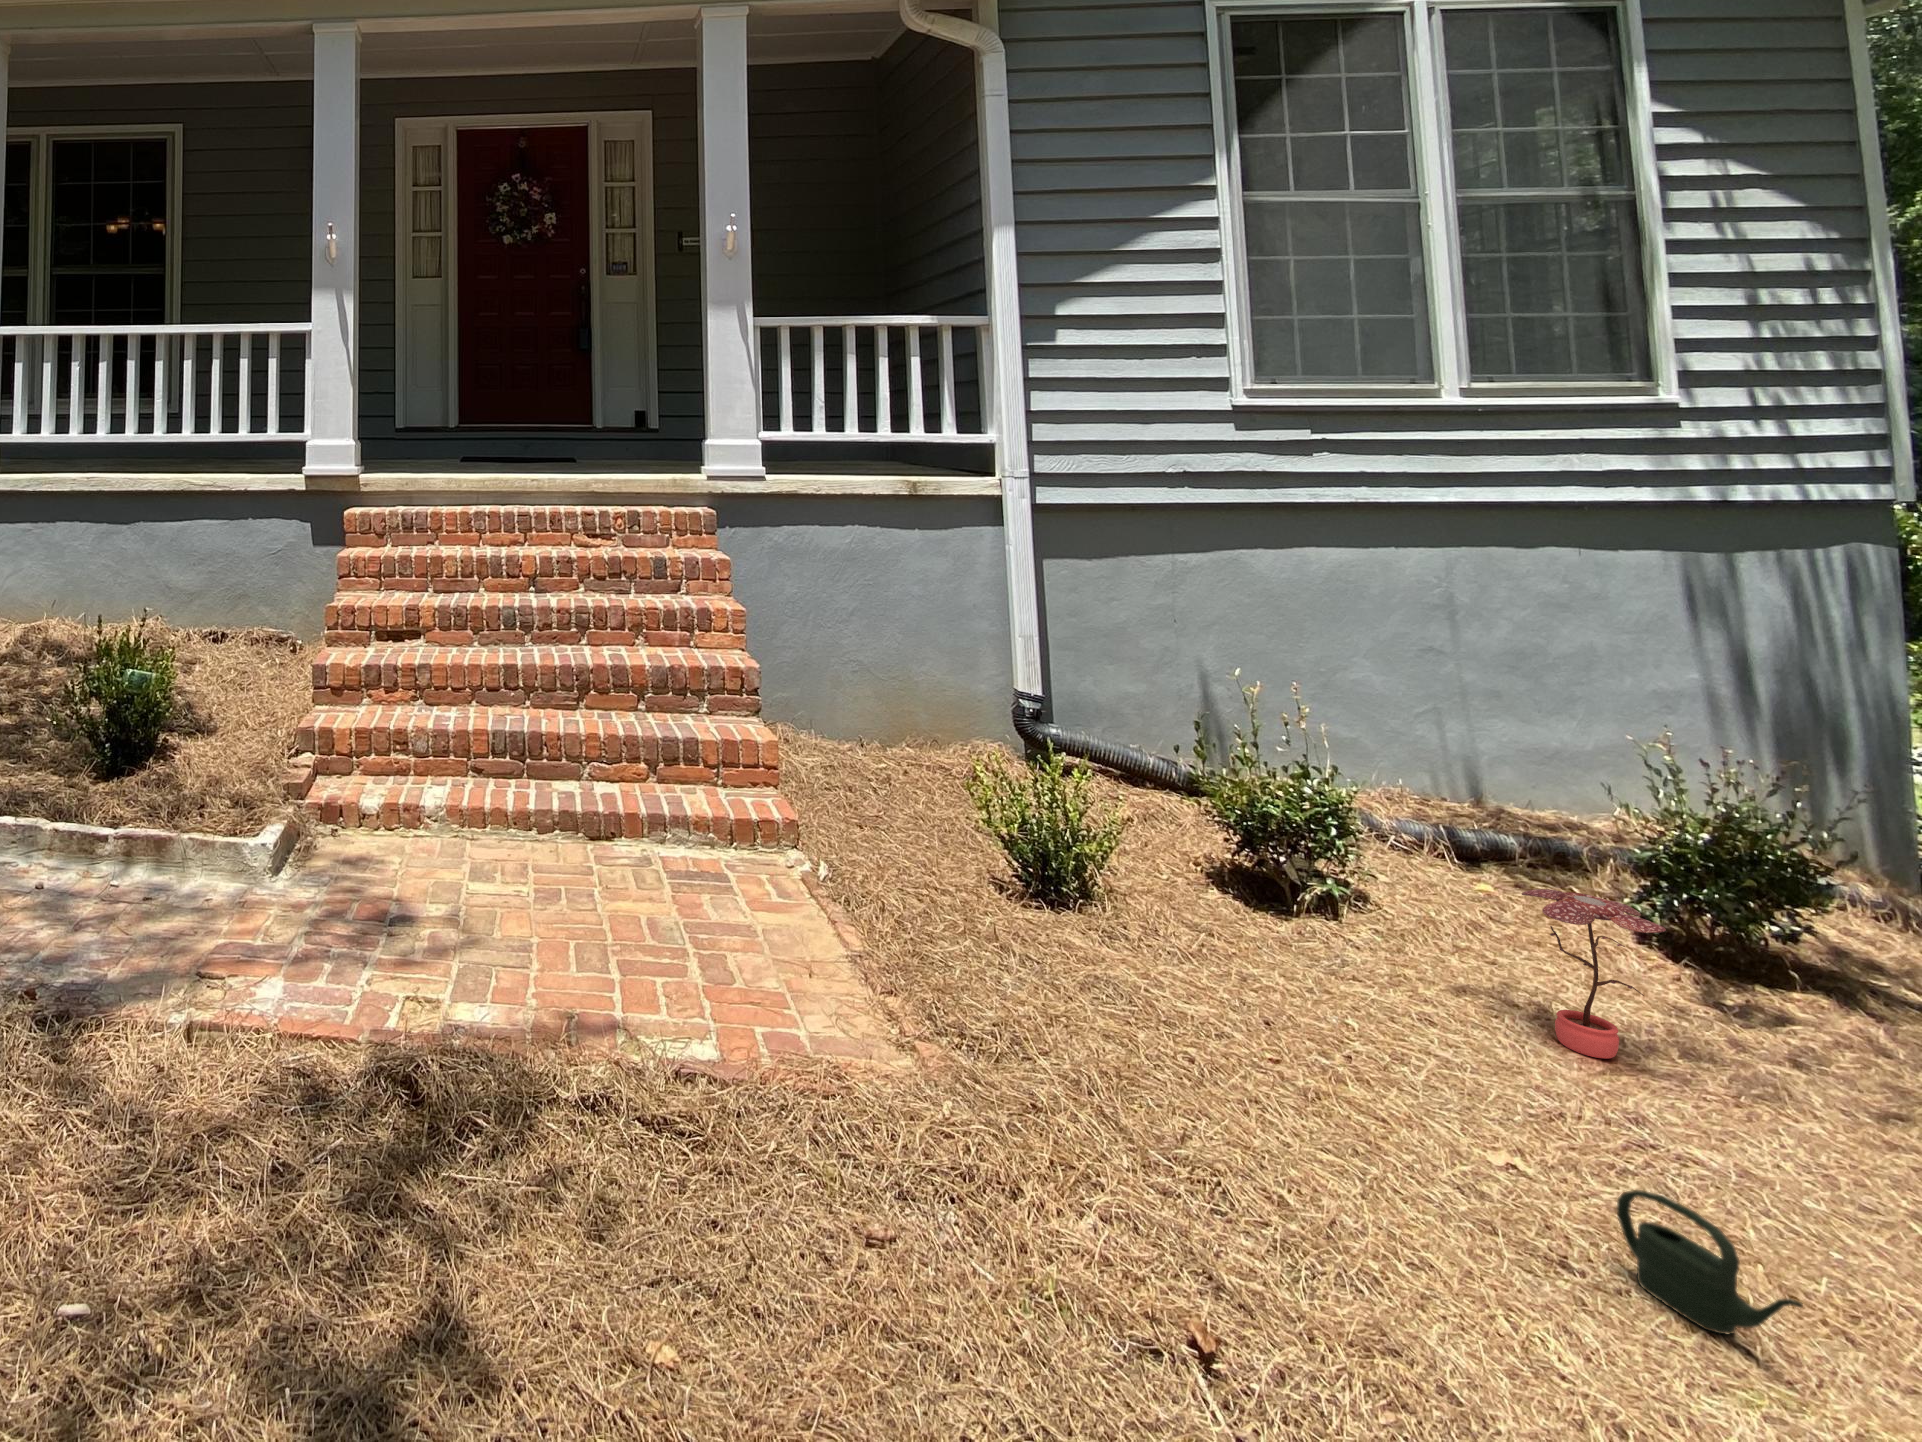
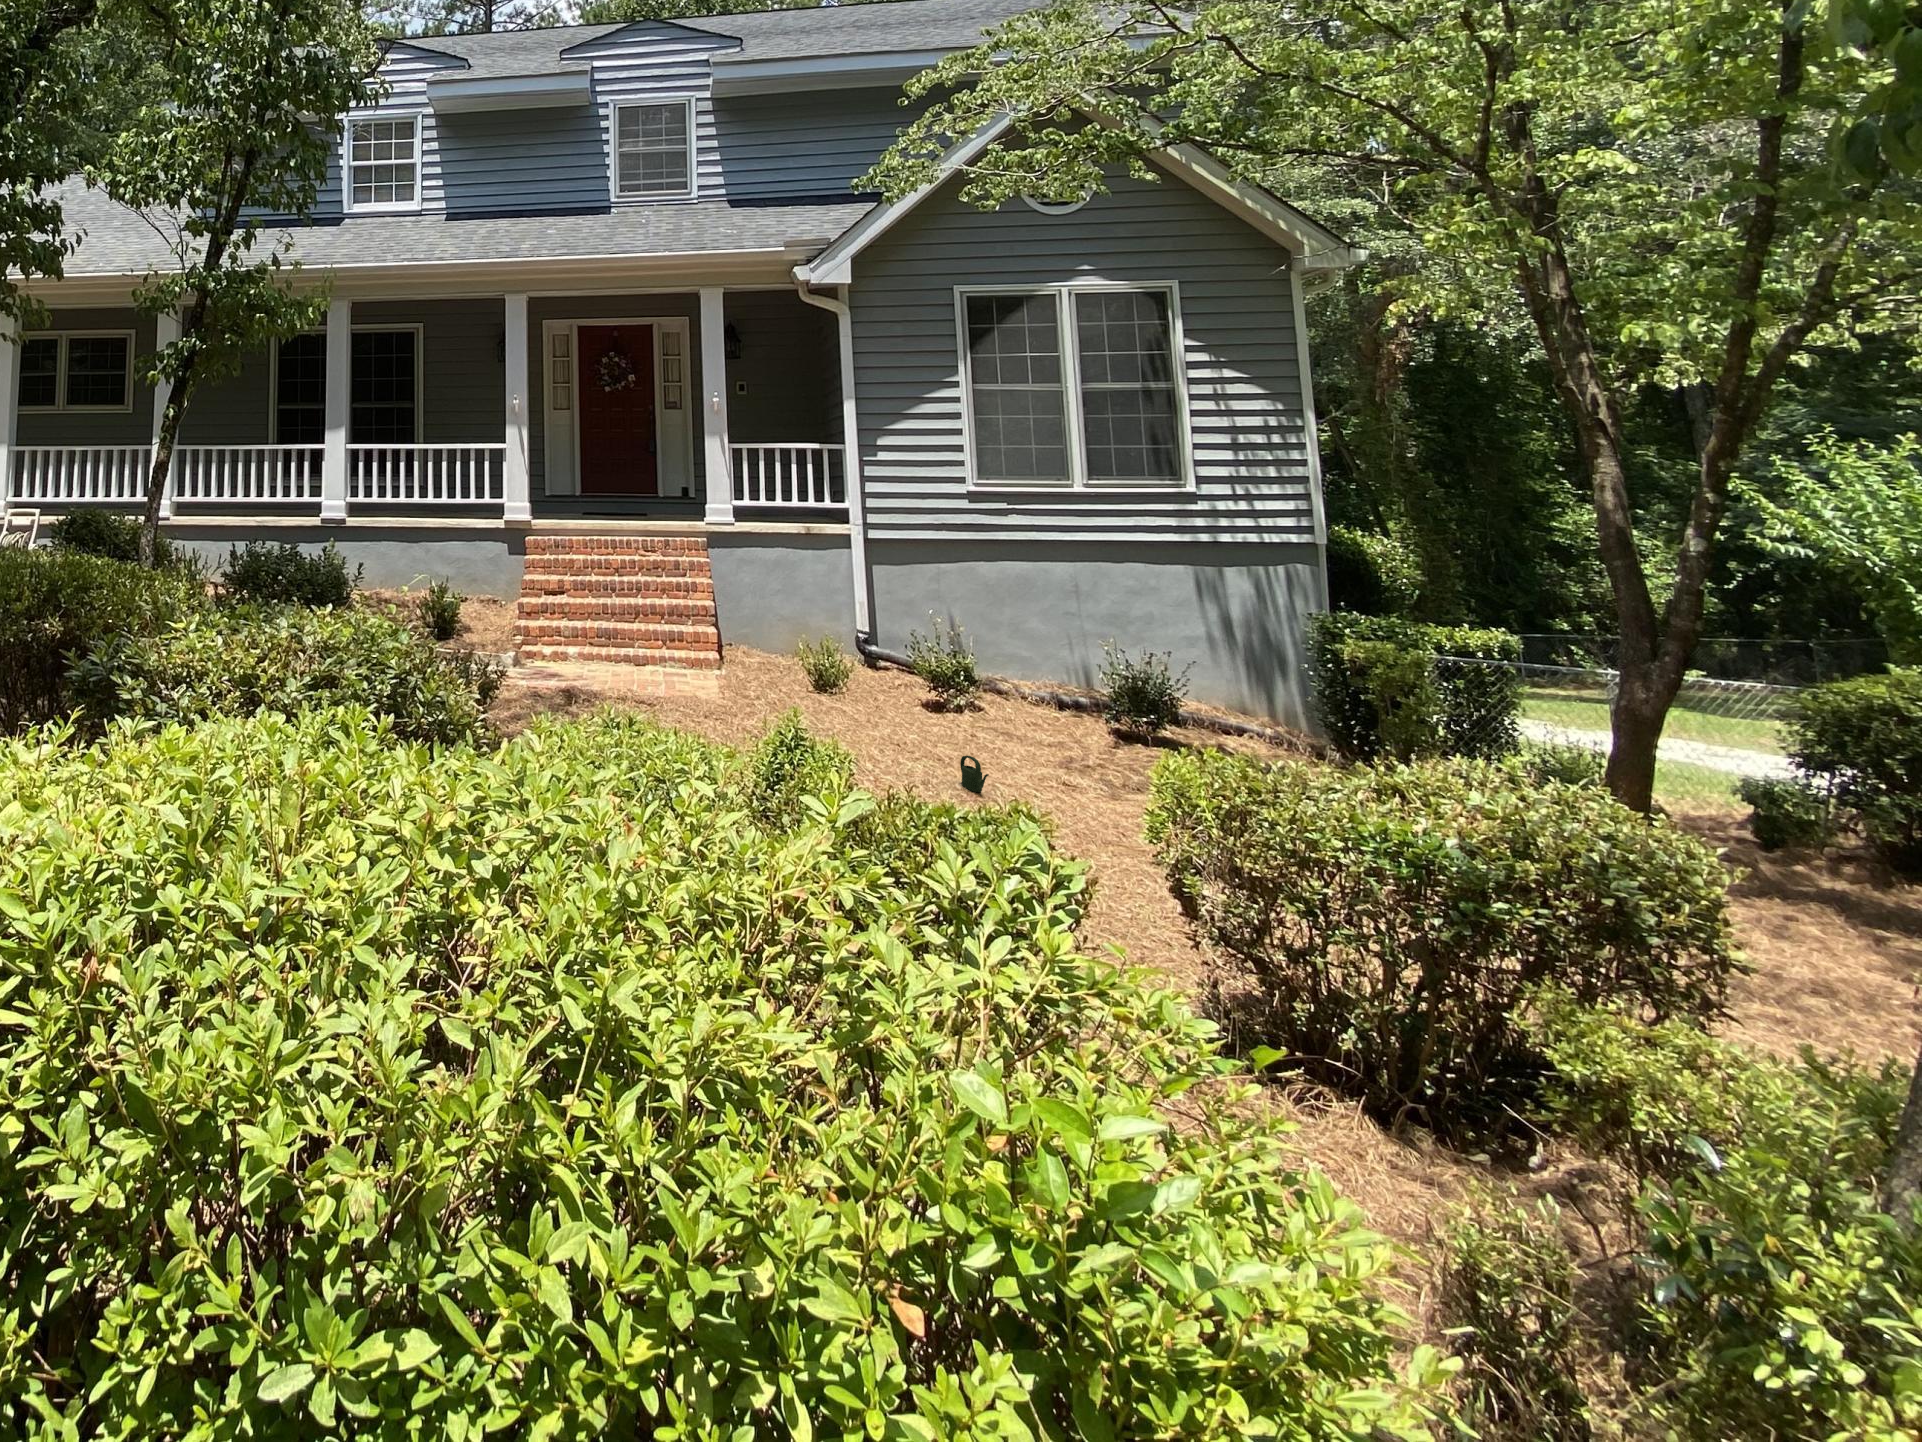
potted plant: present [1521,889,1666,1059] -> none [1011,692,1053,755]

